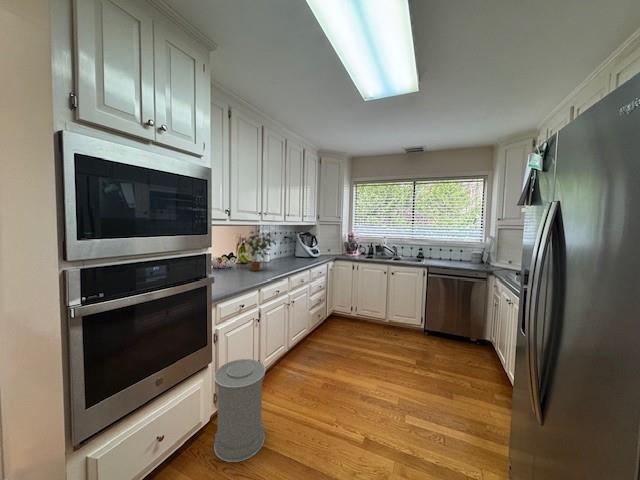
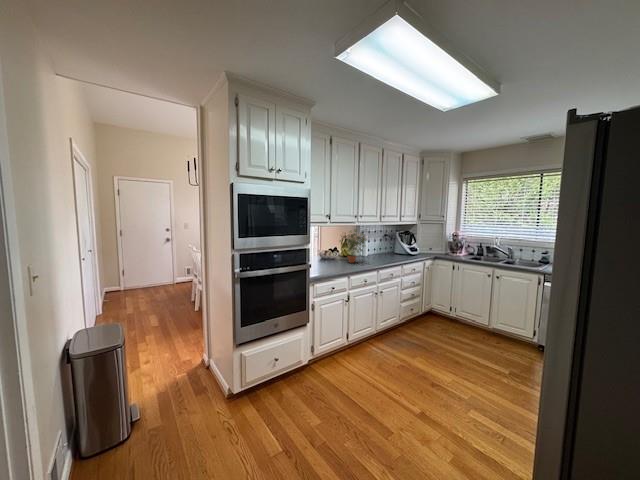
trash can: present [214,359,265,462] -> none [309,326,345,394]

